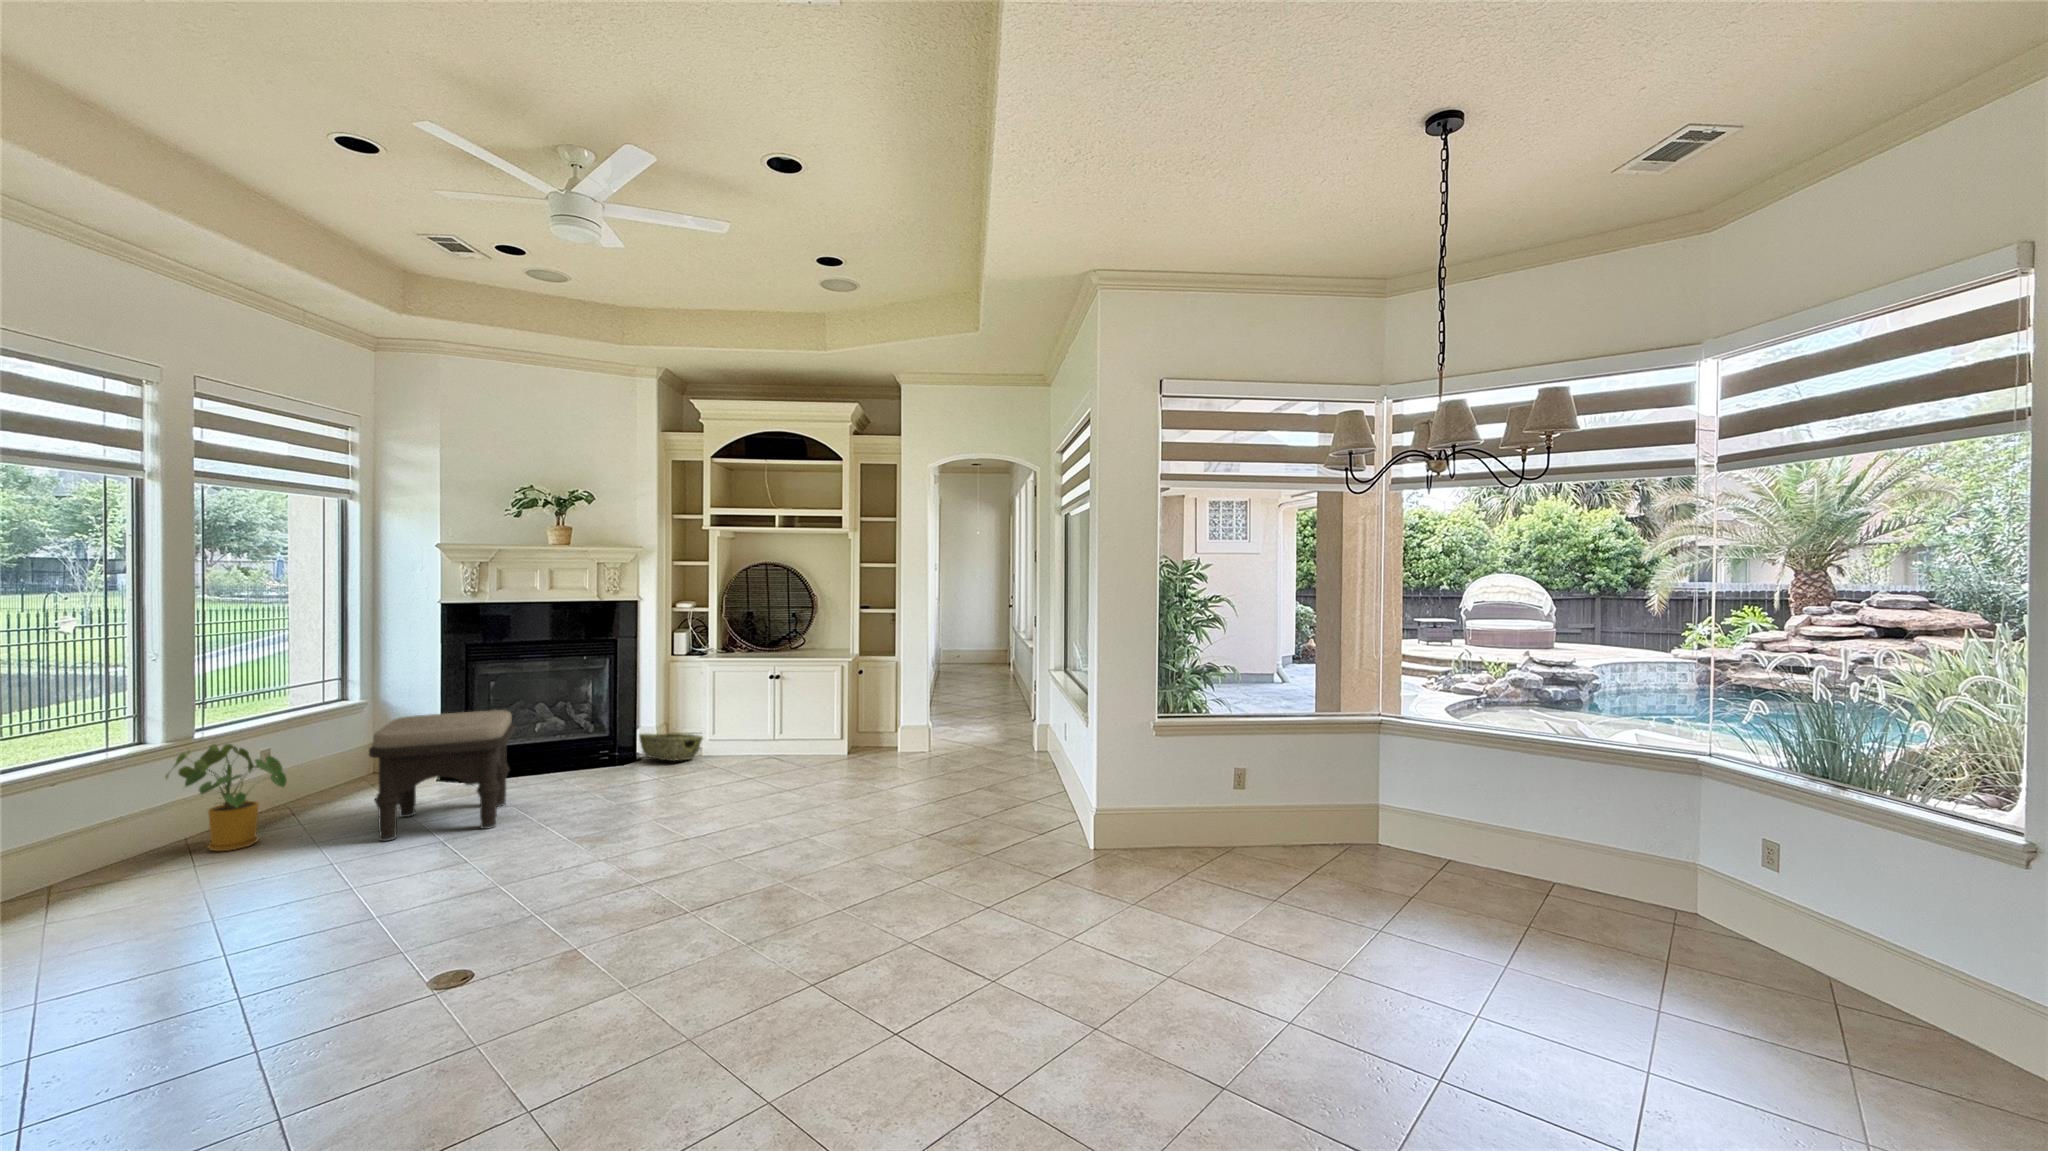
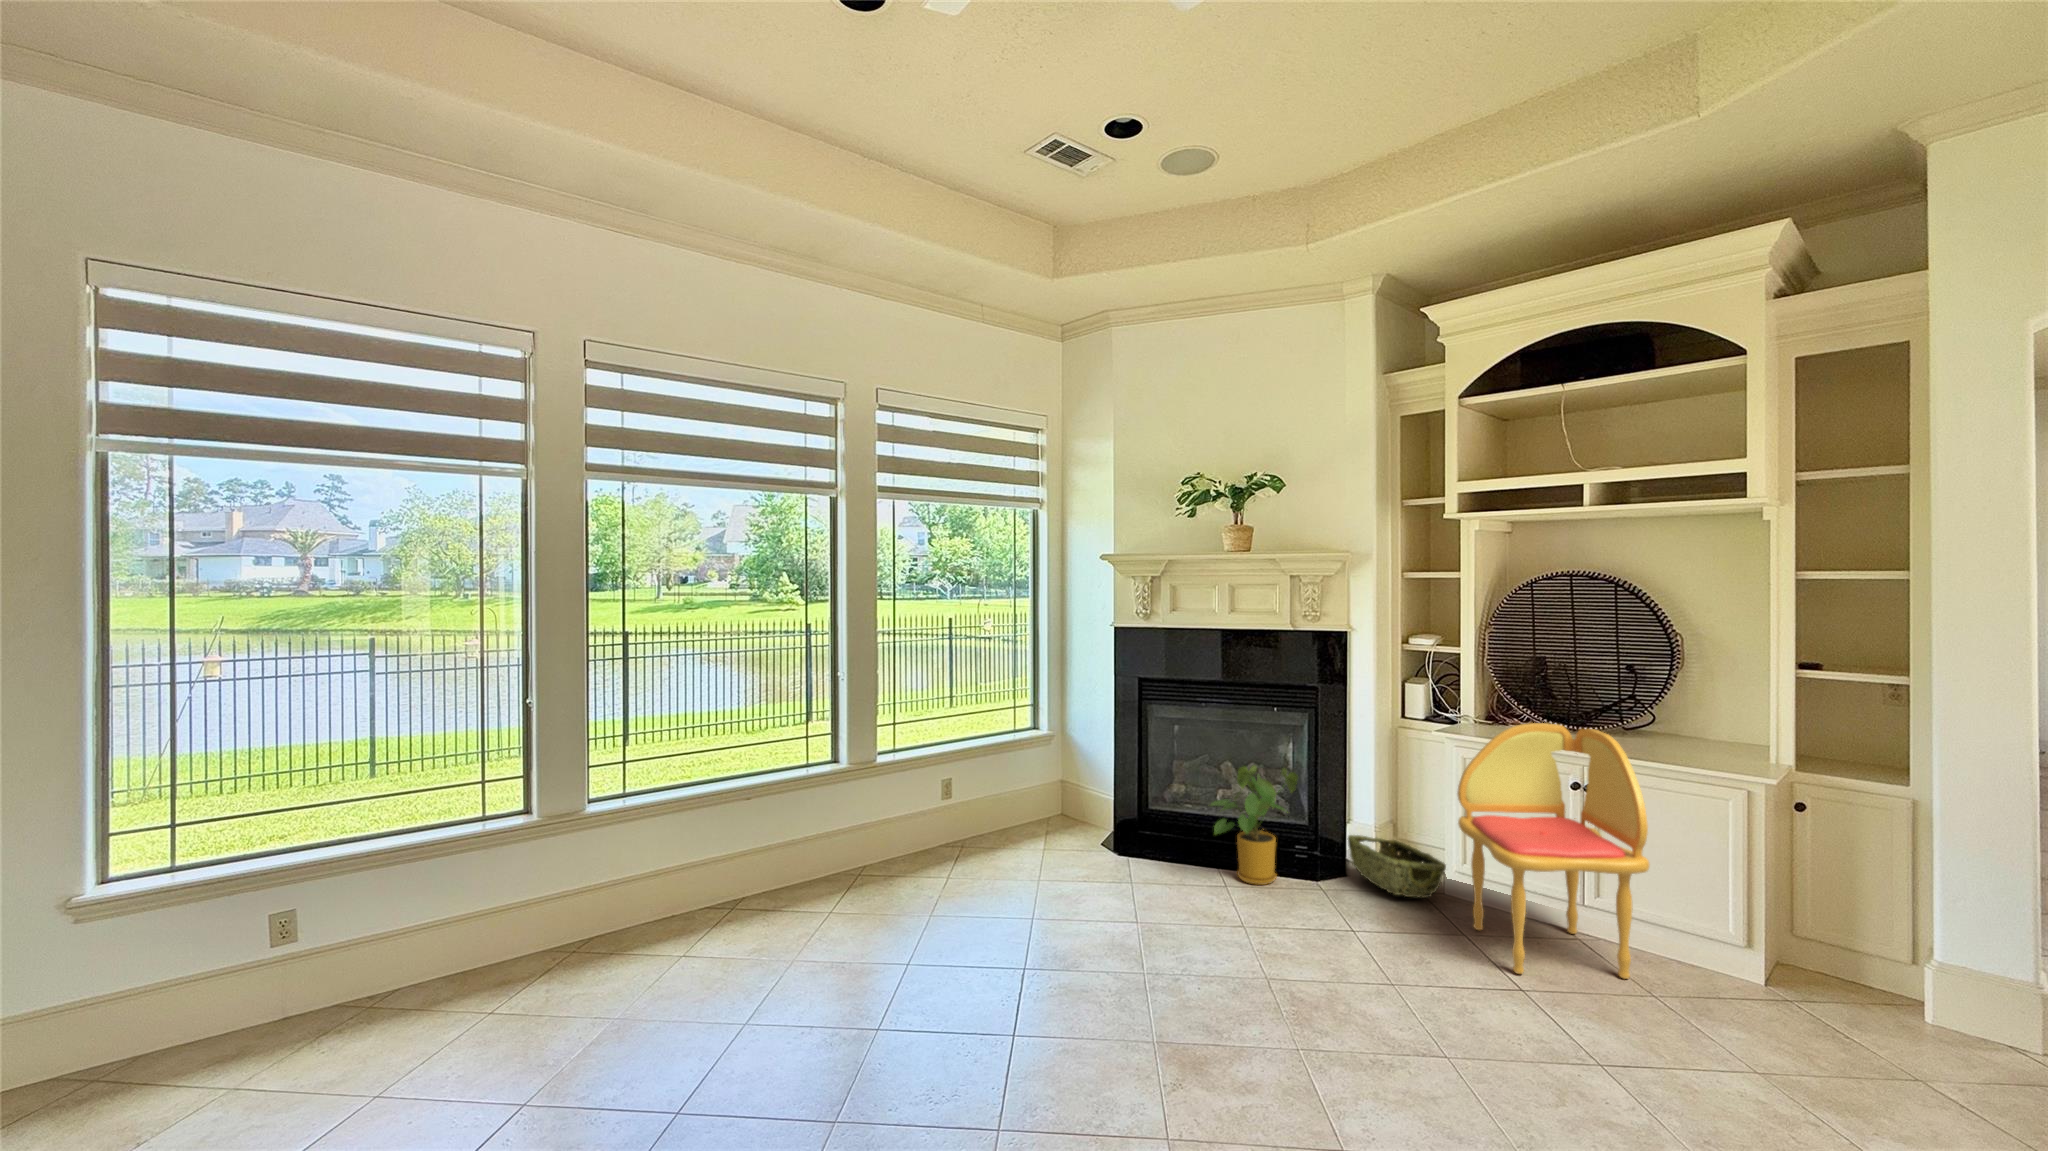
dining chair: none [713,644,805,774] -> present [1457,723,1649,979]
ottoman: present [369,710,515,841] -> none [988,774,1157,962]
house plant: present [166,744,287,851] -> present [1211,766,1298,885]

